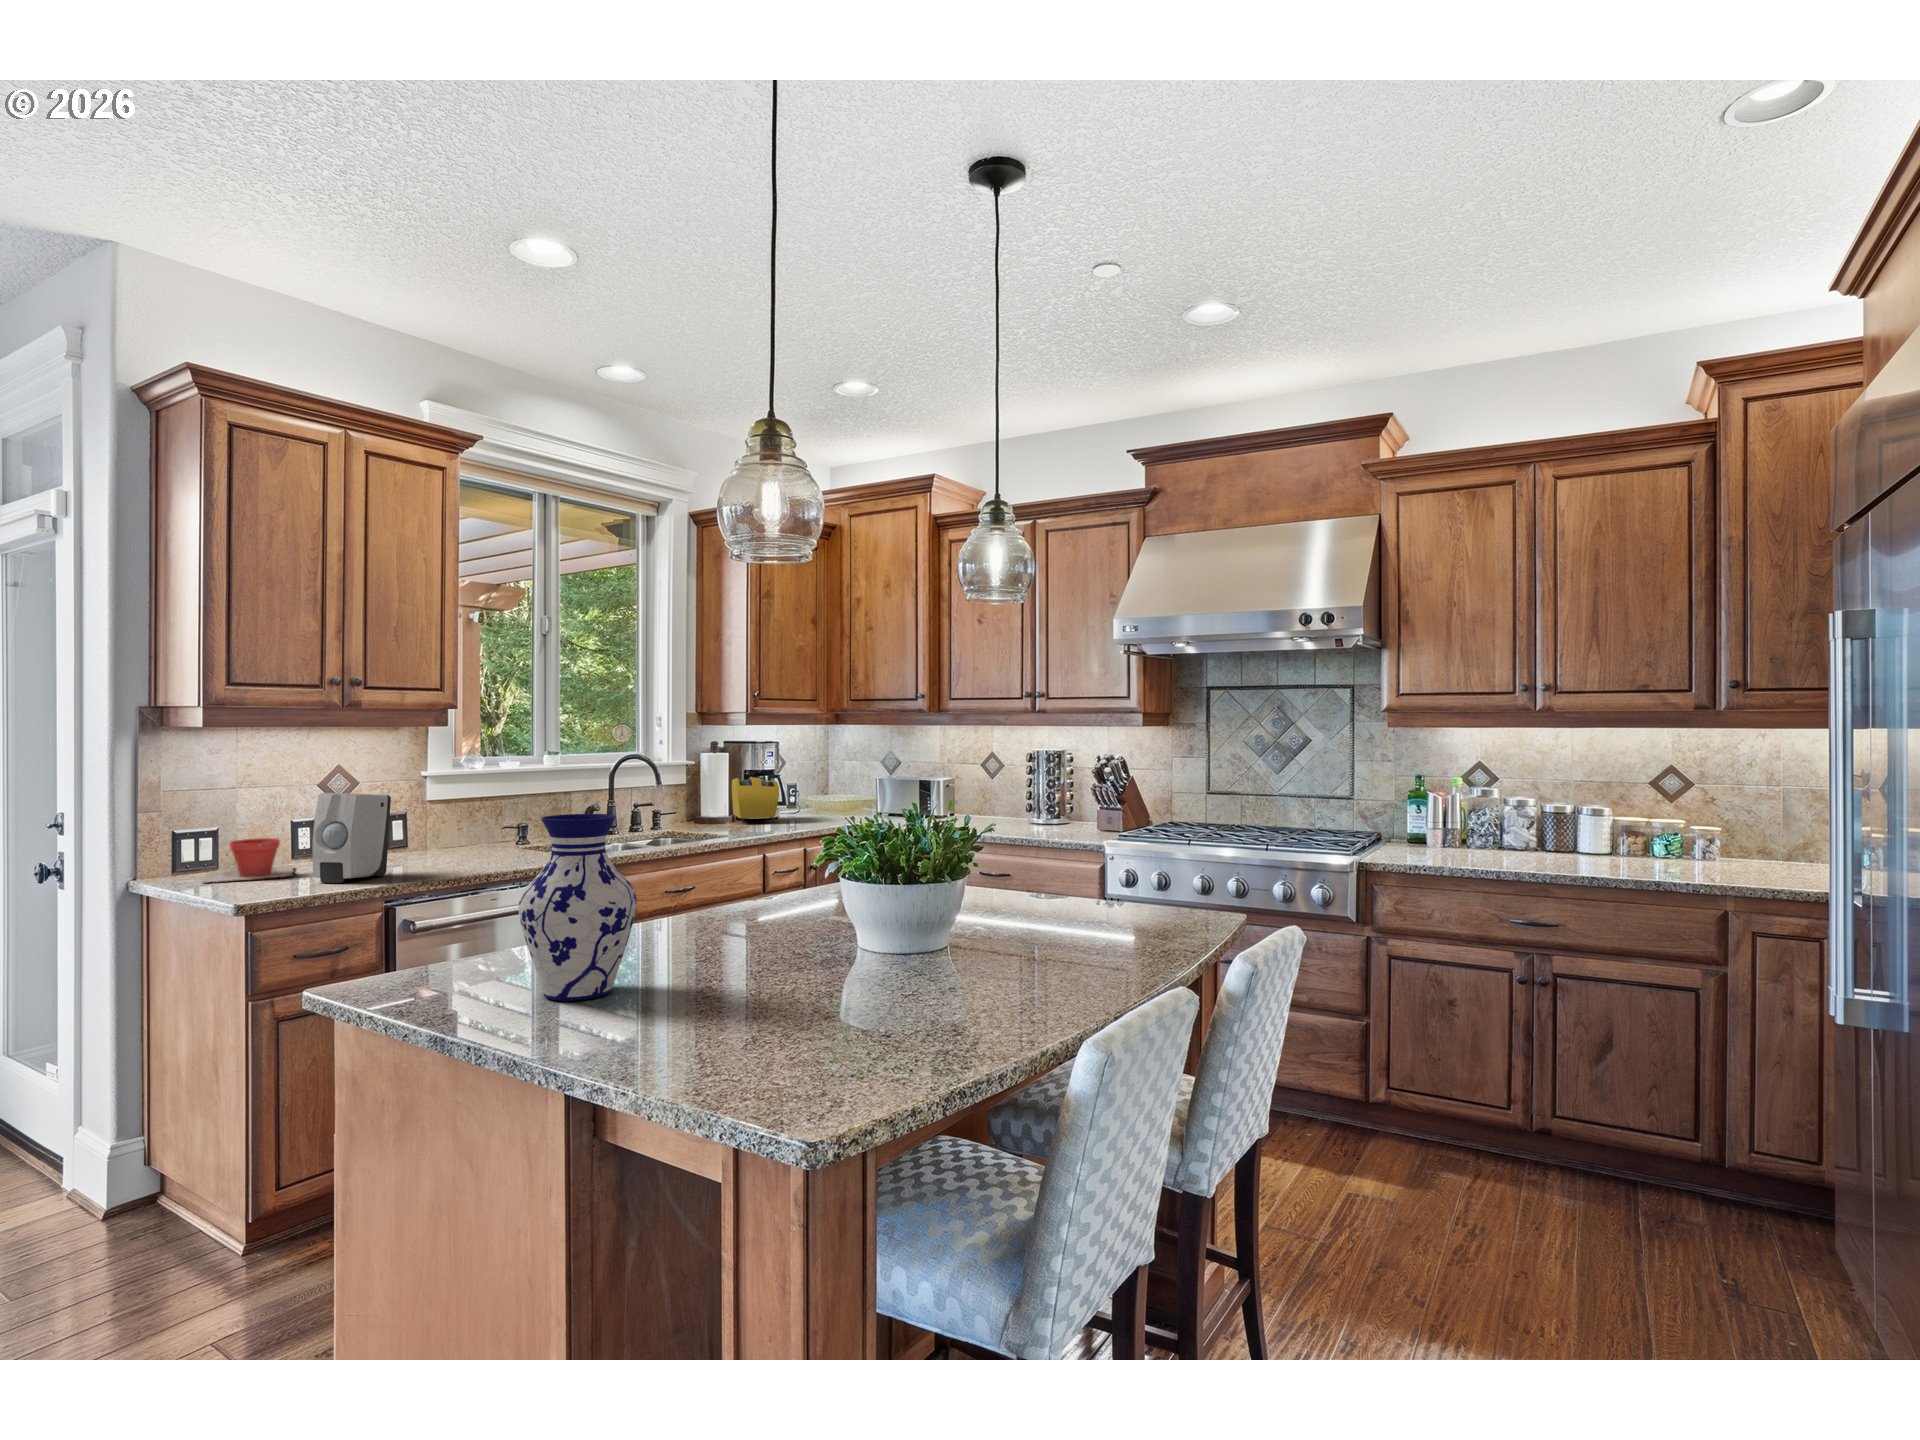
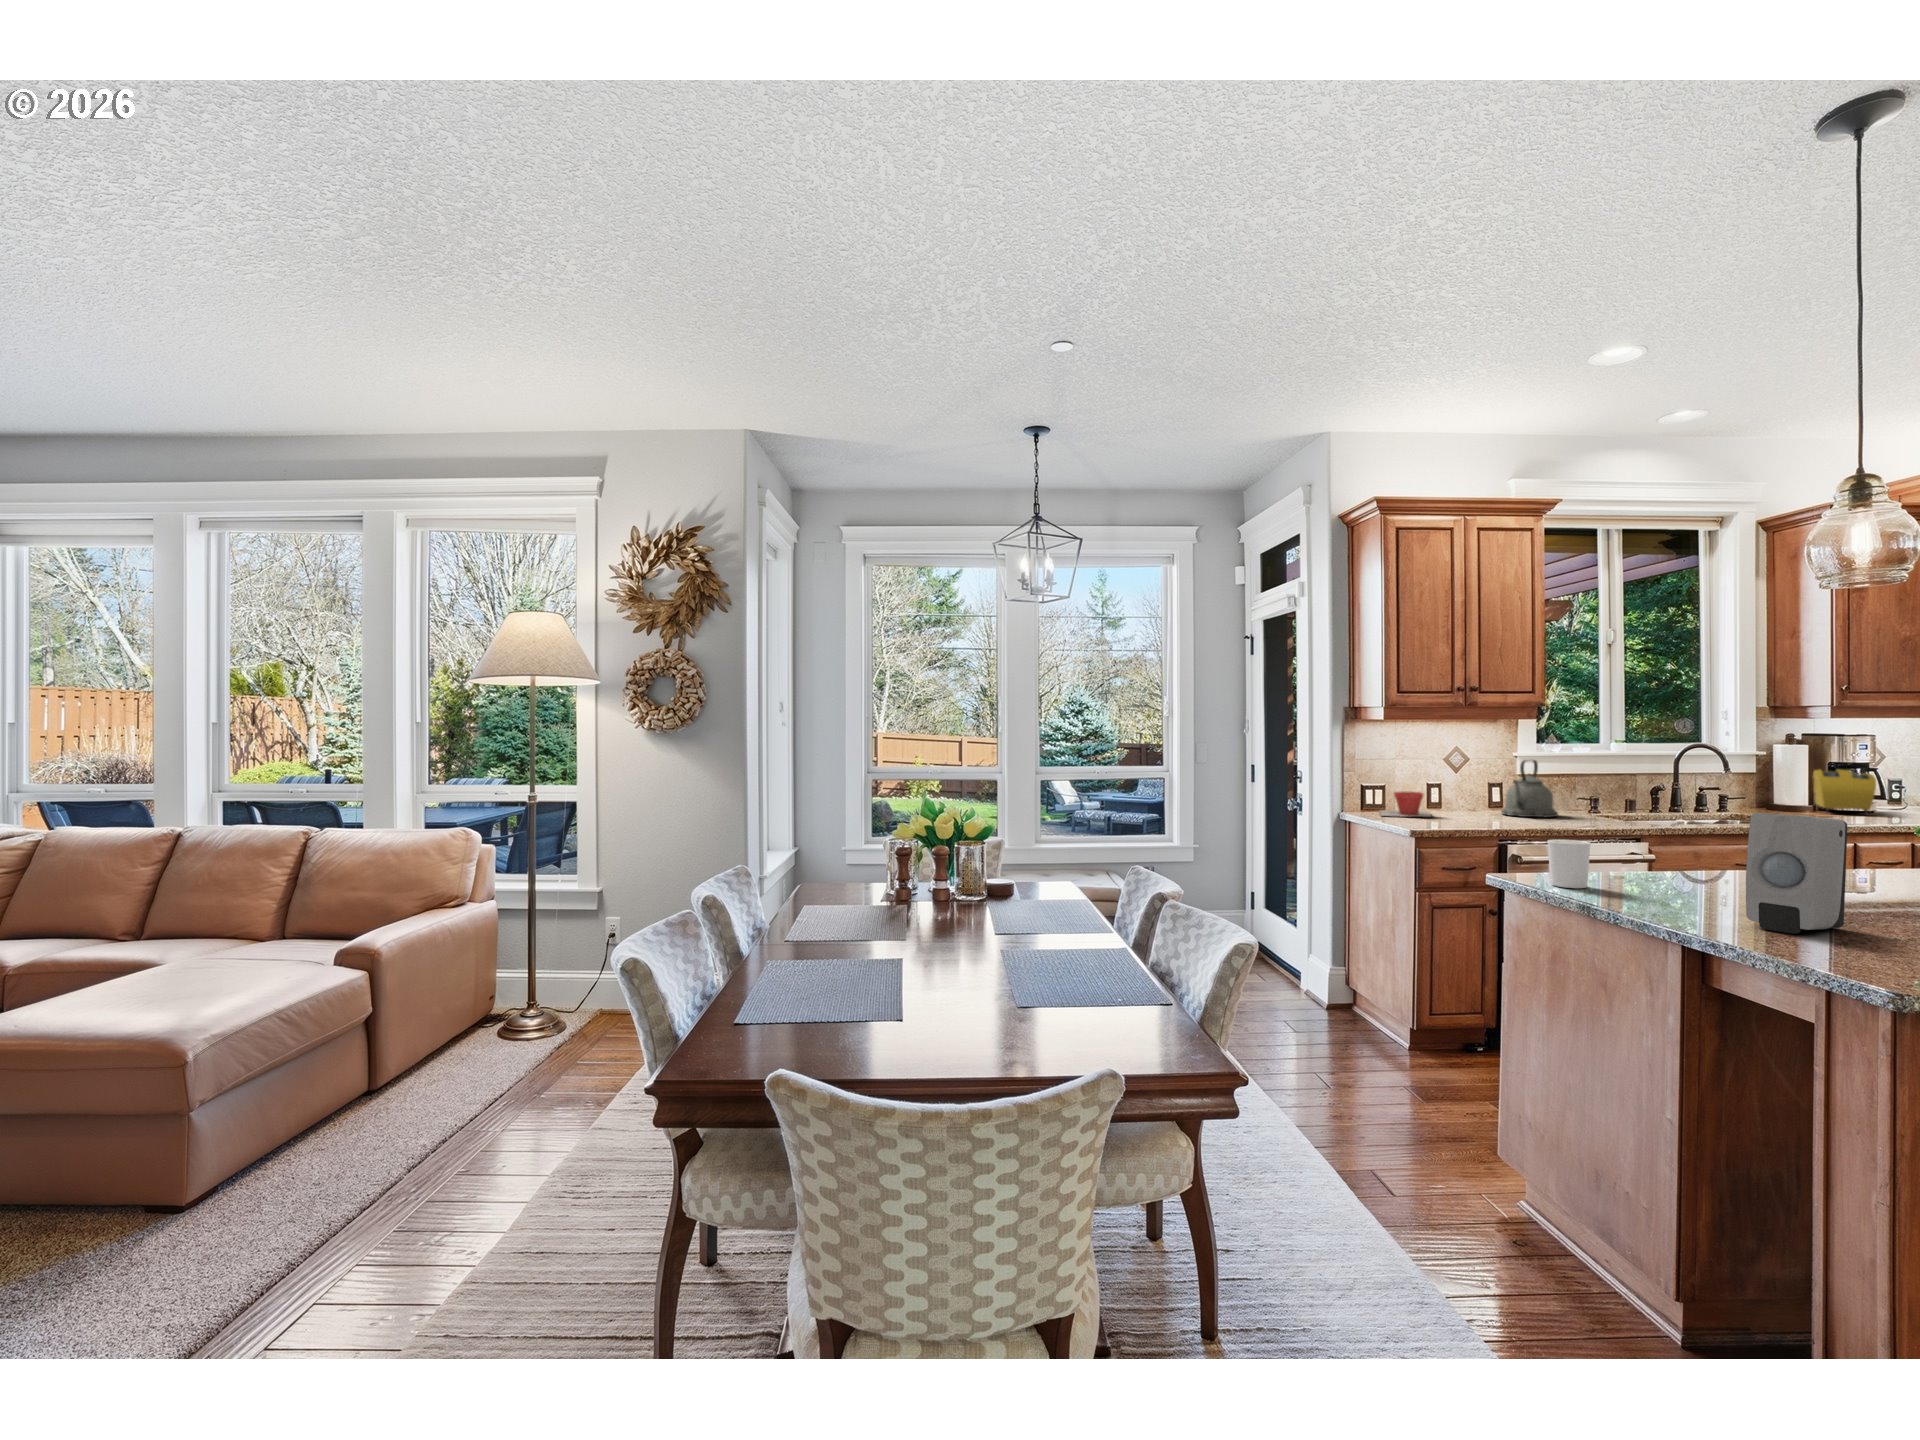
kettle: none [402,781,476,861] -> present [1501,760,1558,817]
soap dispenser: present [312,793,391,883] -> present [1746,813,1847,934]
vase: present [518,814,637,1001] -> none [1634,779,1731,905]
candle holder: none [398,917,462,999] -> present [1547,839,1591,888]

